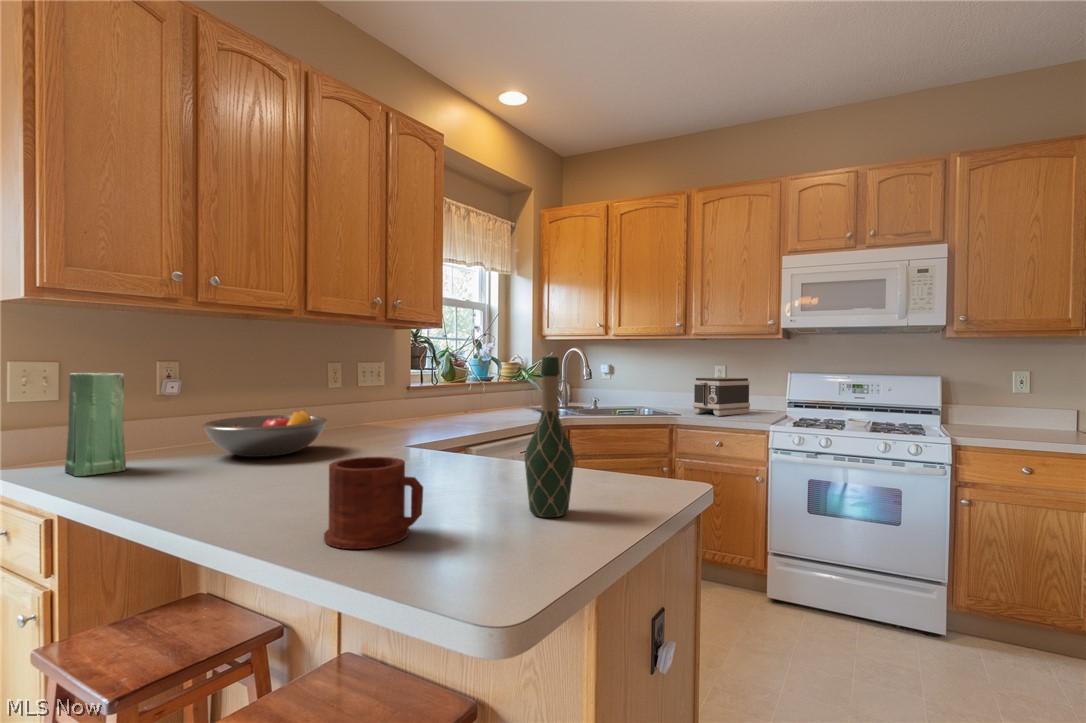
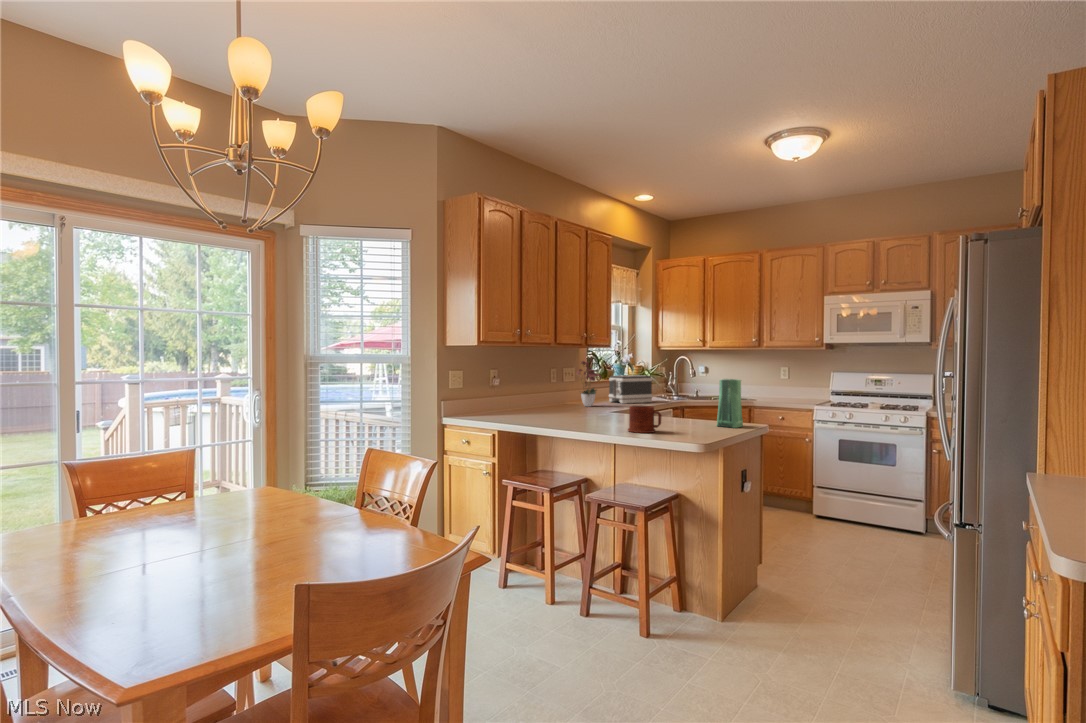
flower arrangement: none [360,345,411,434] -> present [577,361,601,406]
wine bottle: present [525,357,574,517] -> none [691,370,711,429]
vase: present [65,373,126,476] -> present [717,379,743,428]
toaster: present [693,377,750,416] -> present [609,375,652,404]
fruit bowl: present [202,409,328,457] -> none [524,392,577,413]

